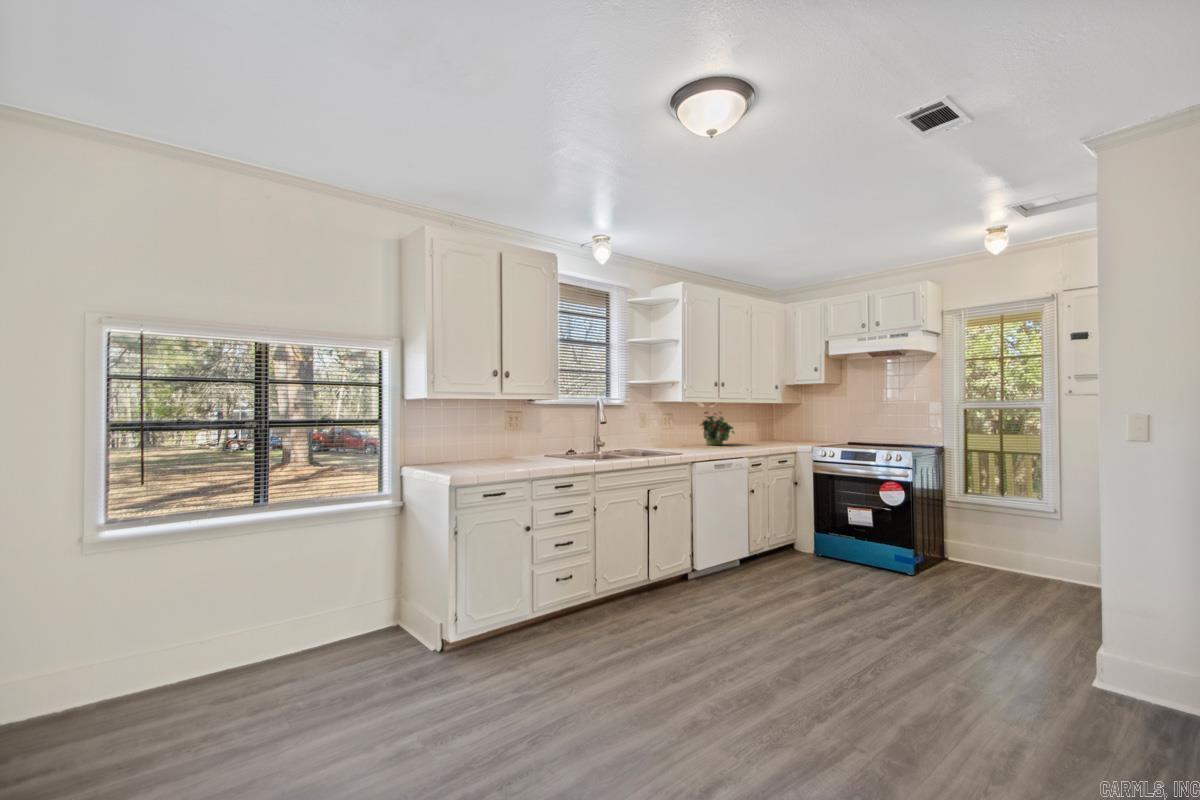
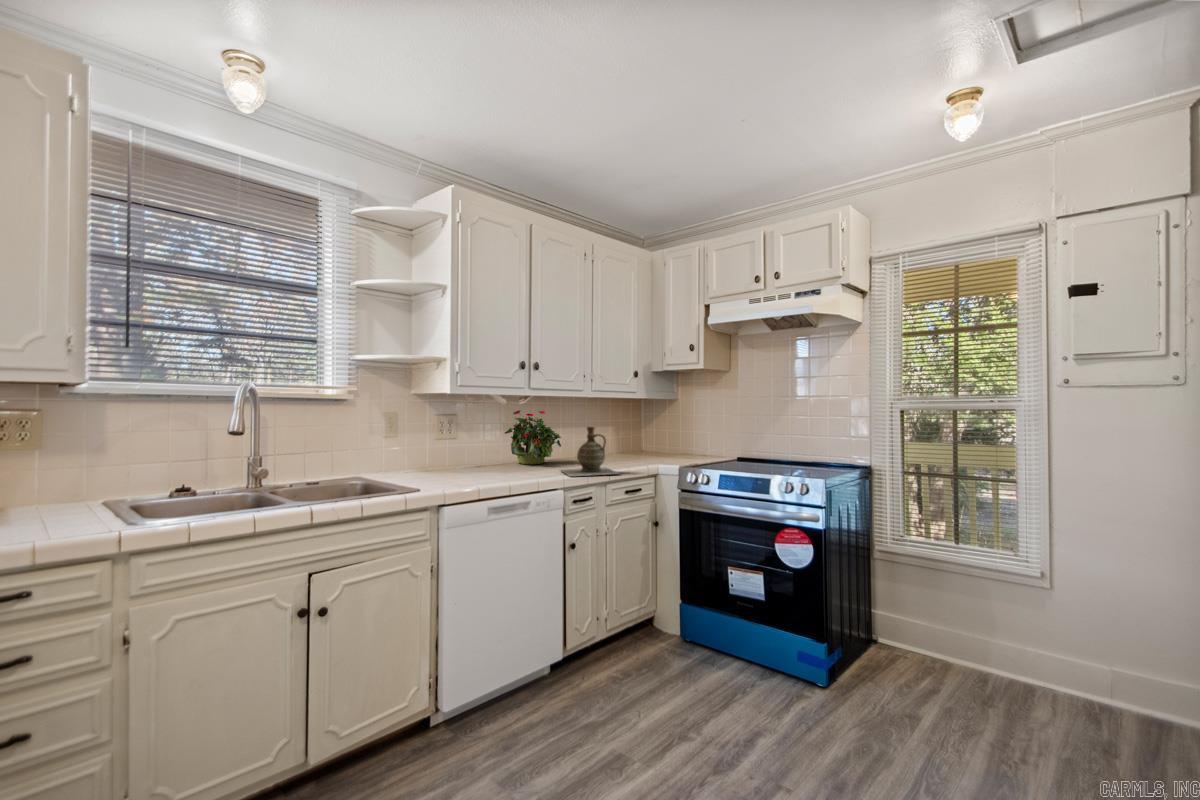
ceramic jug: none [740,421,781,450] -> present [561,427,618,476]

